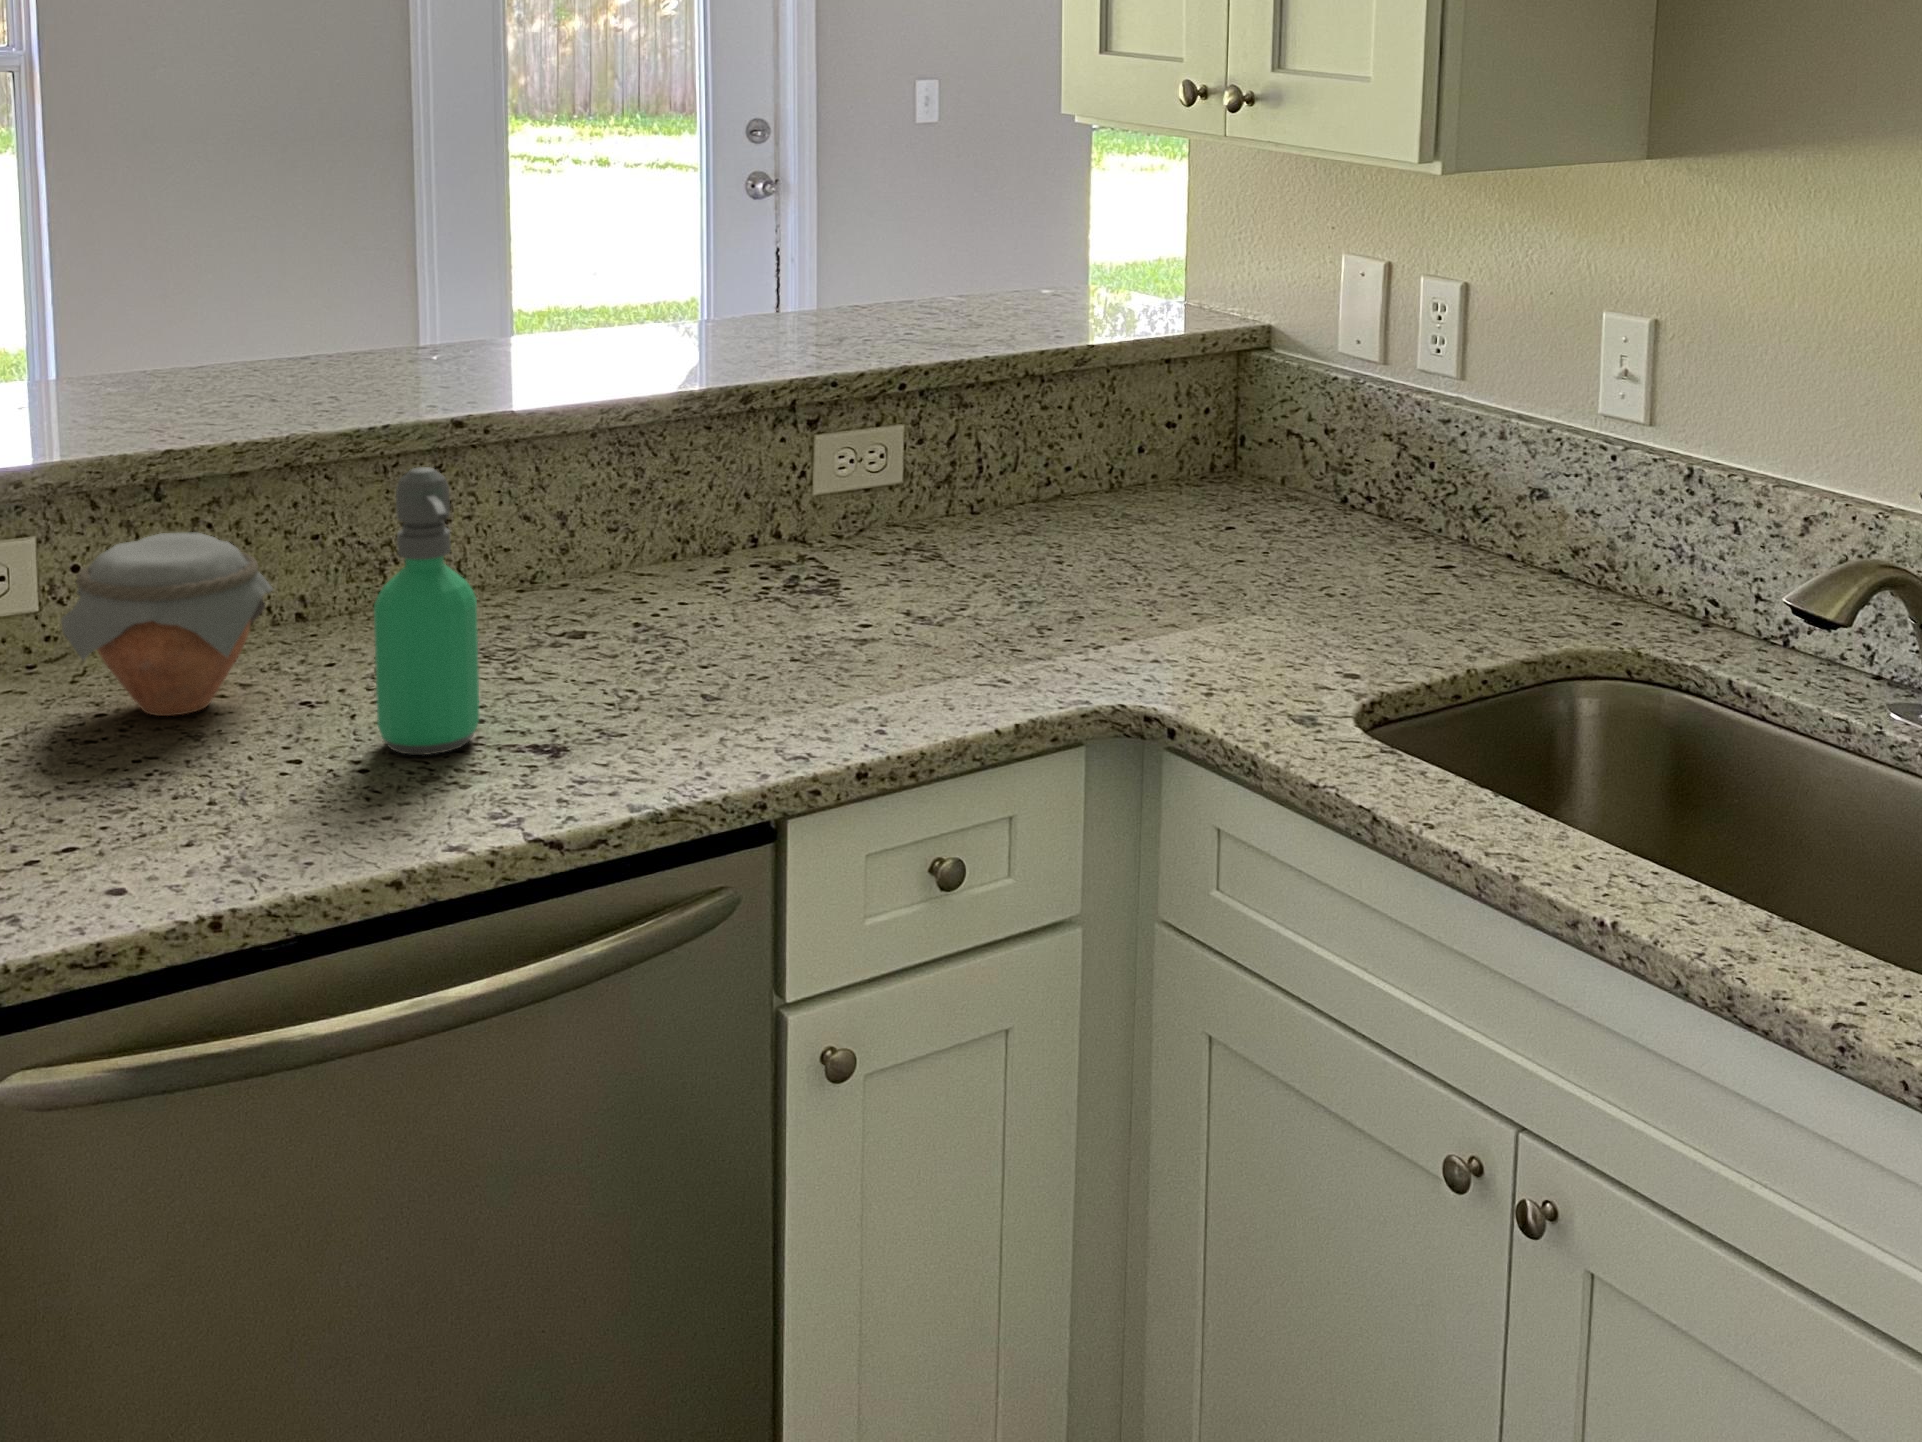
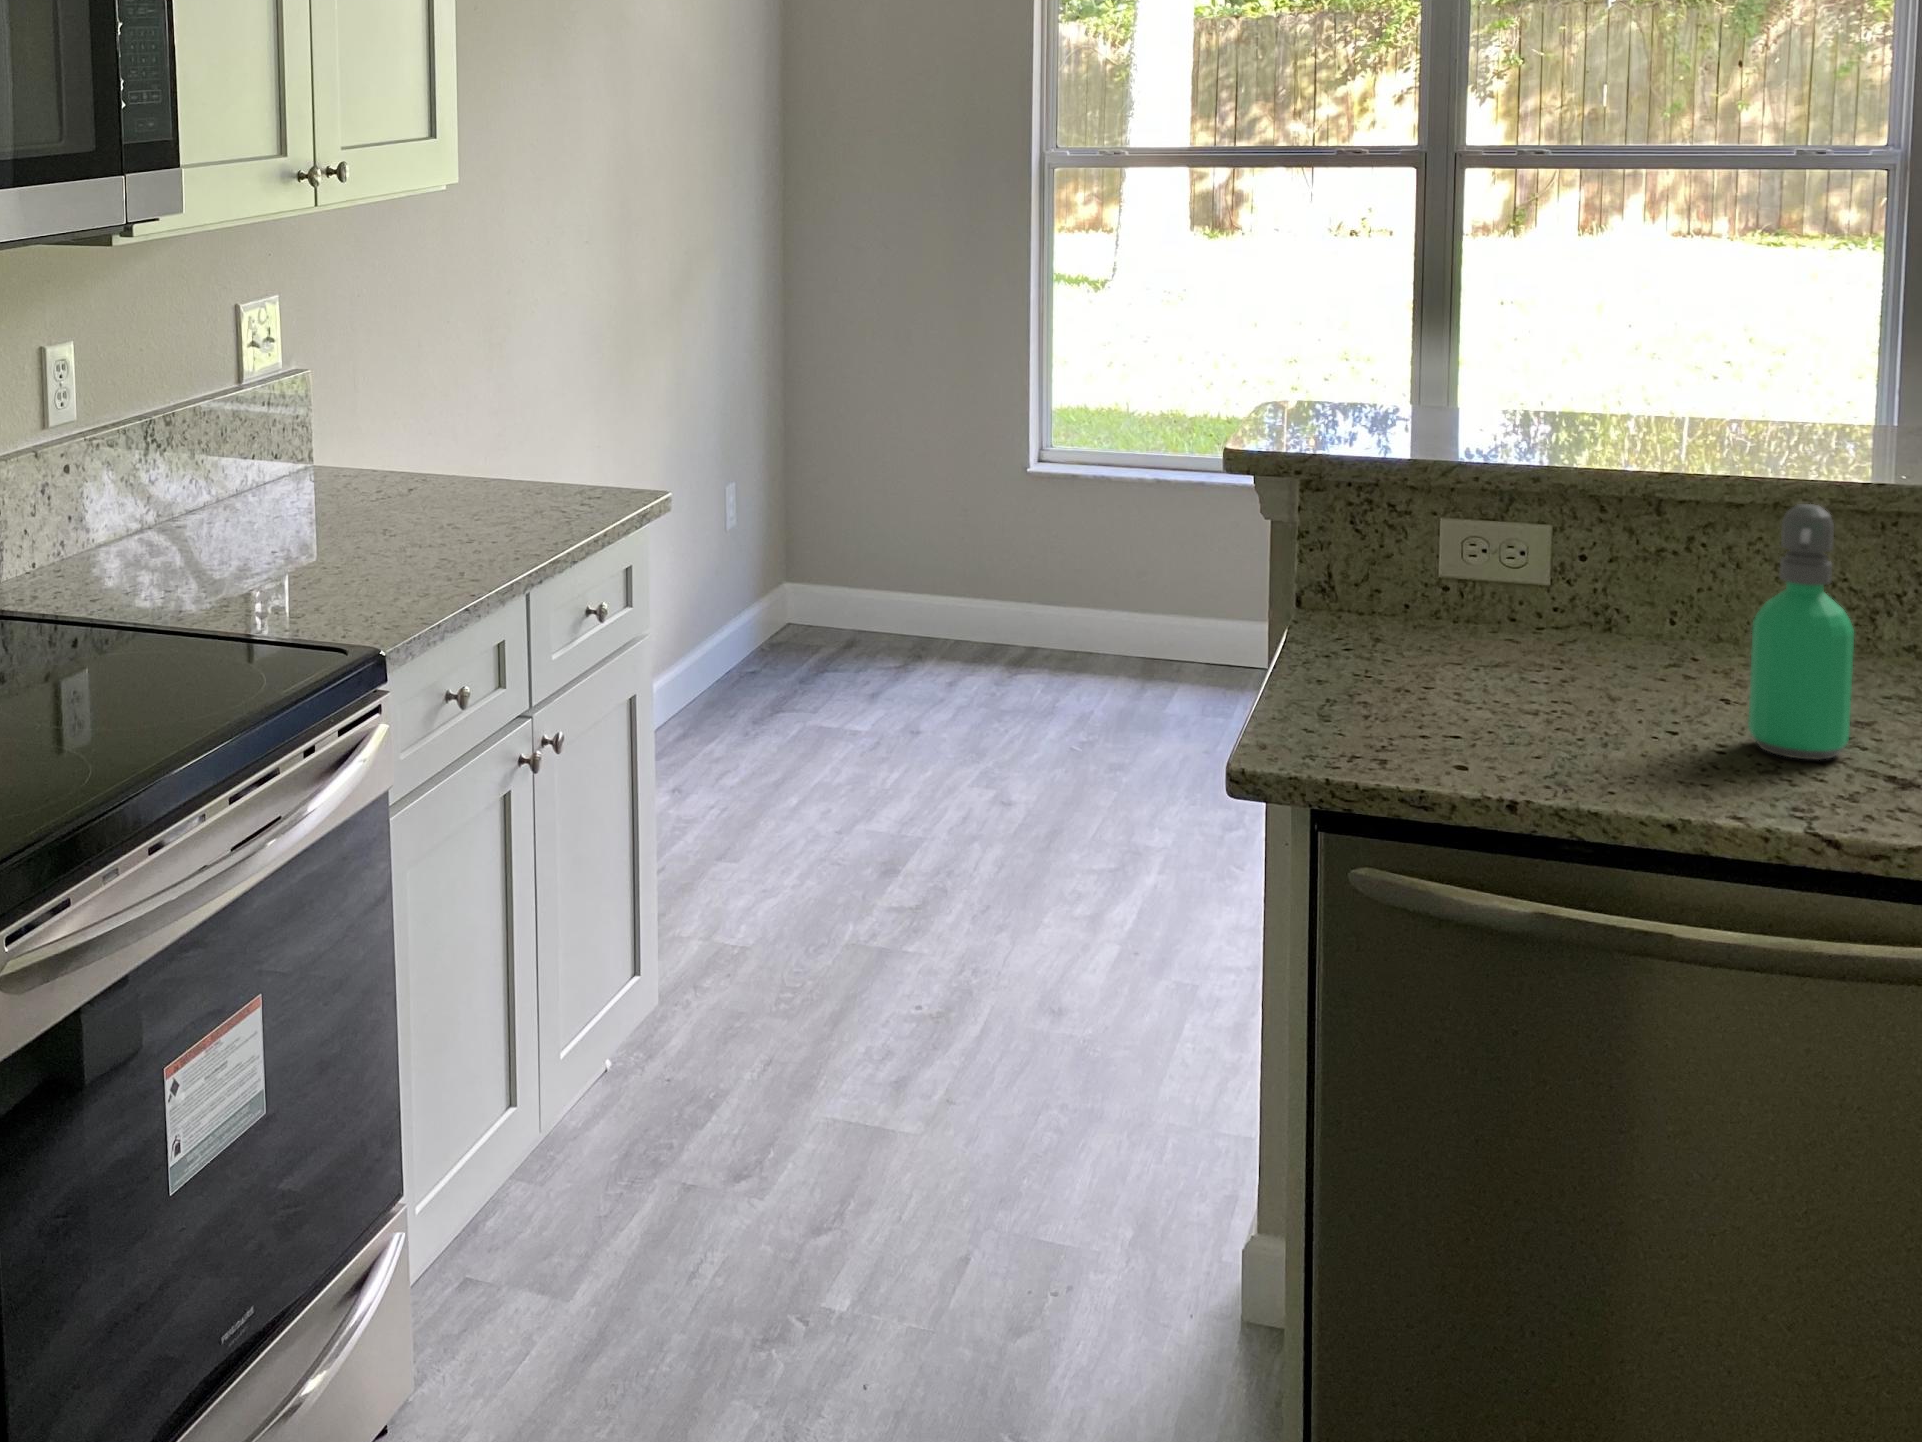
jar: present [61,533,273,716] -> none [1527,535,1708,683]

